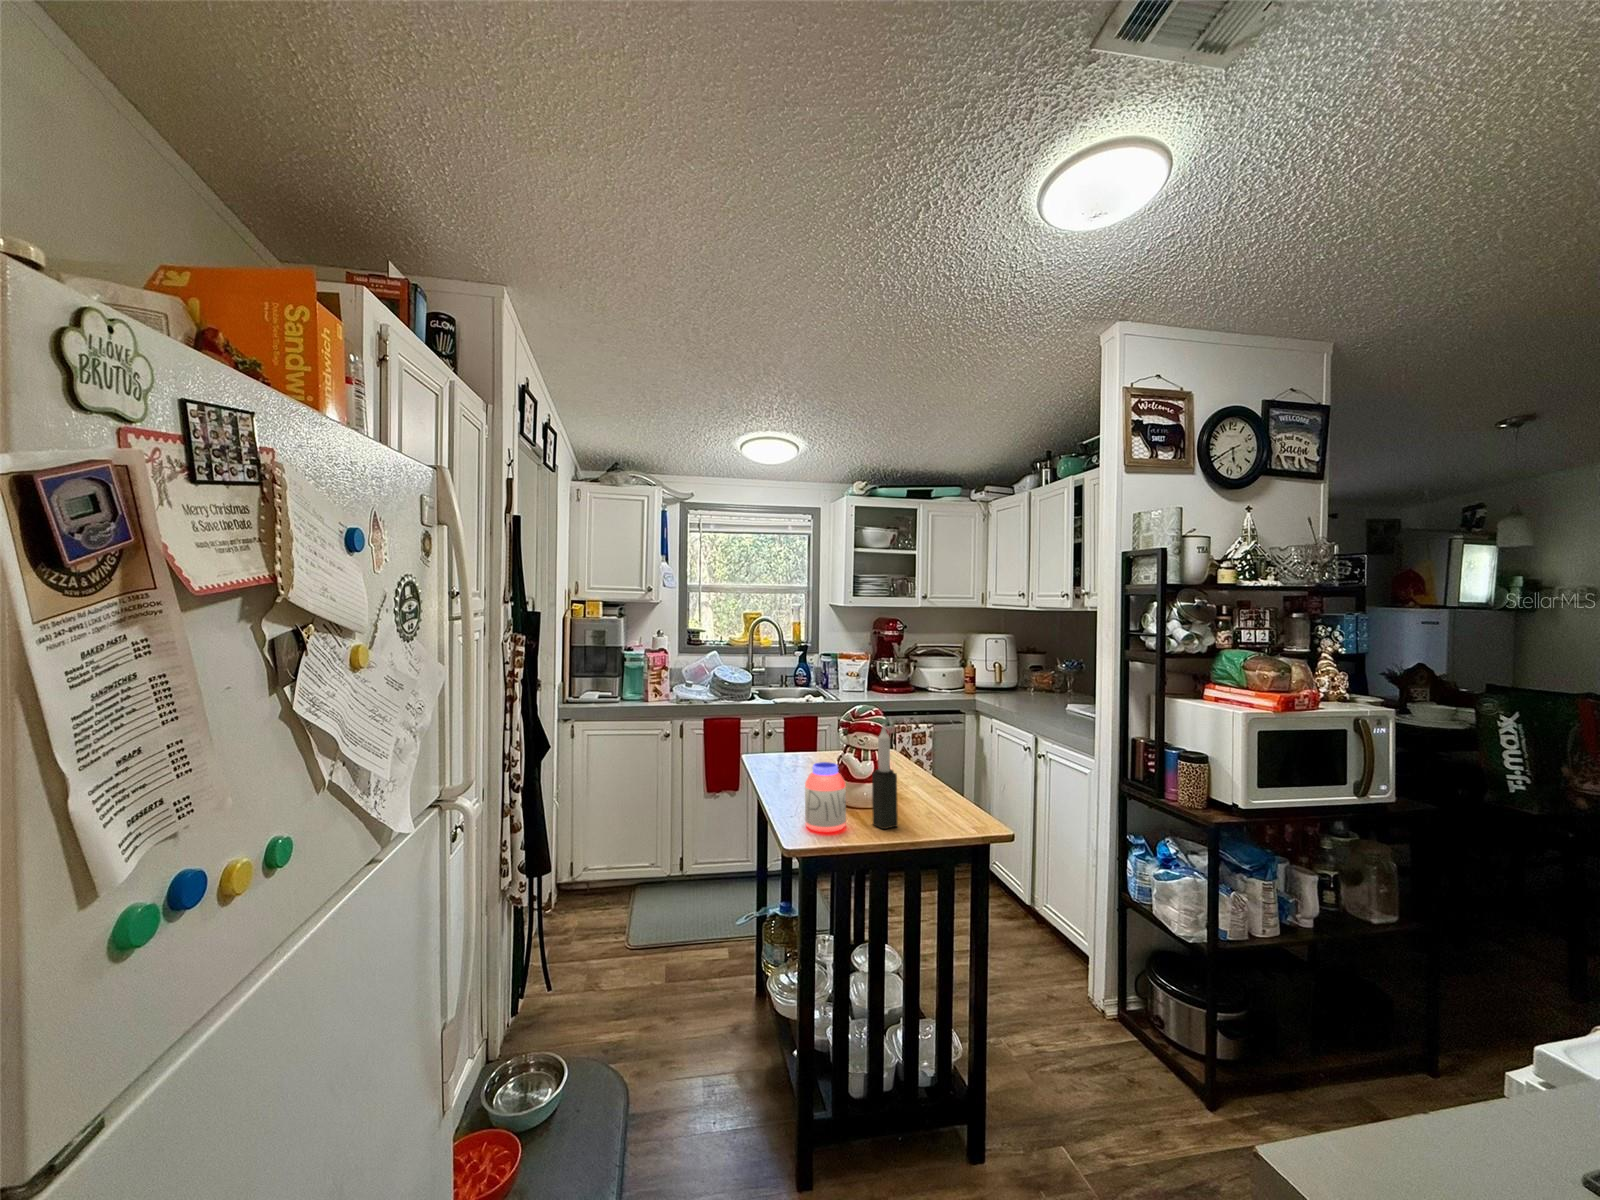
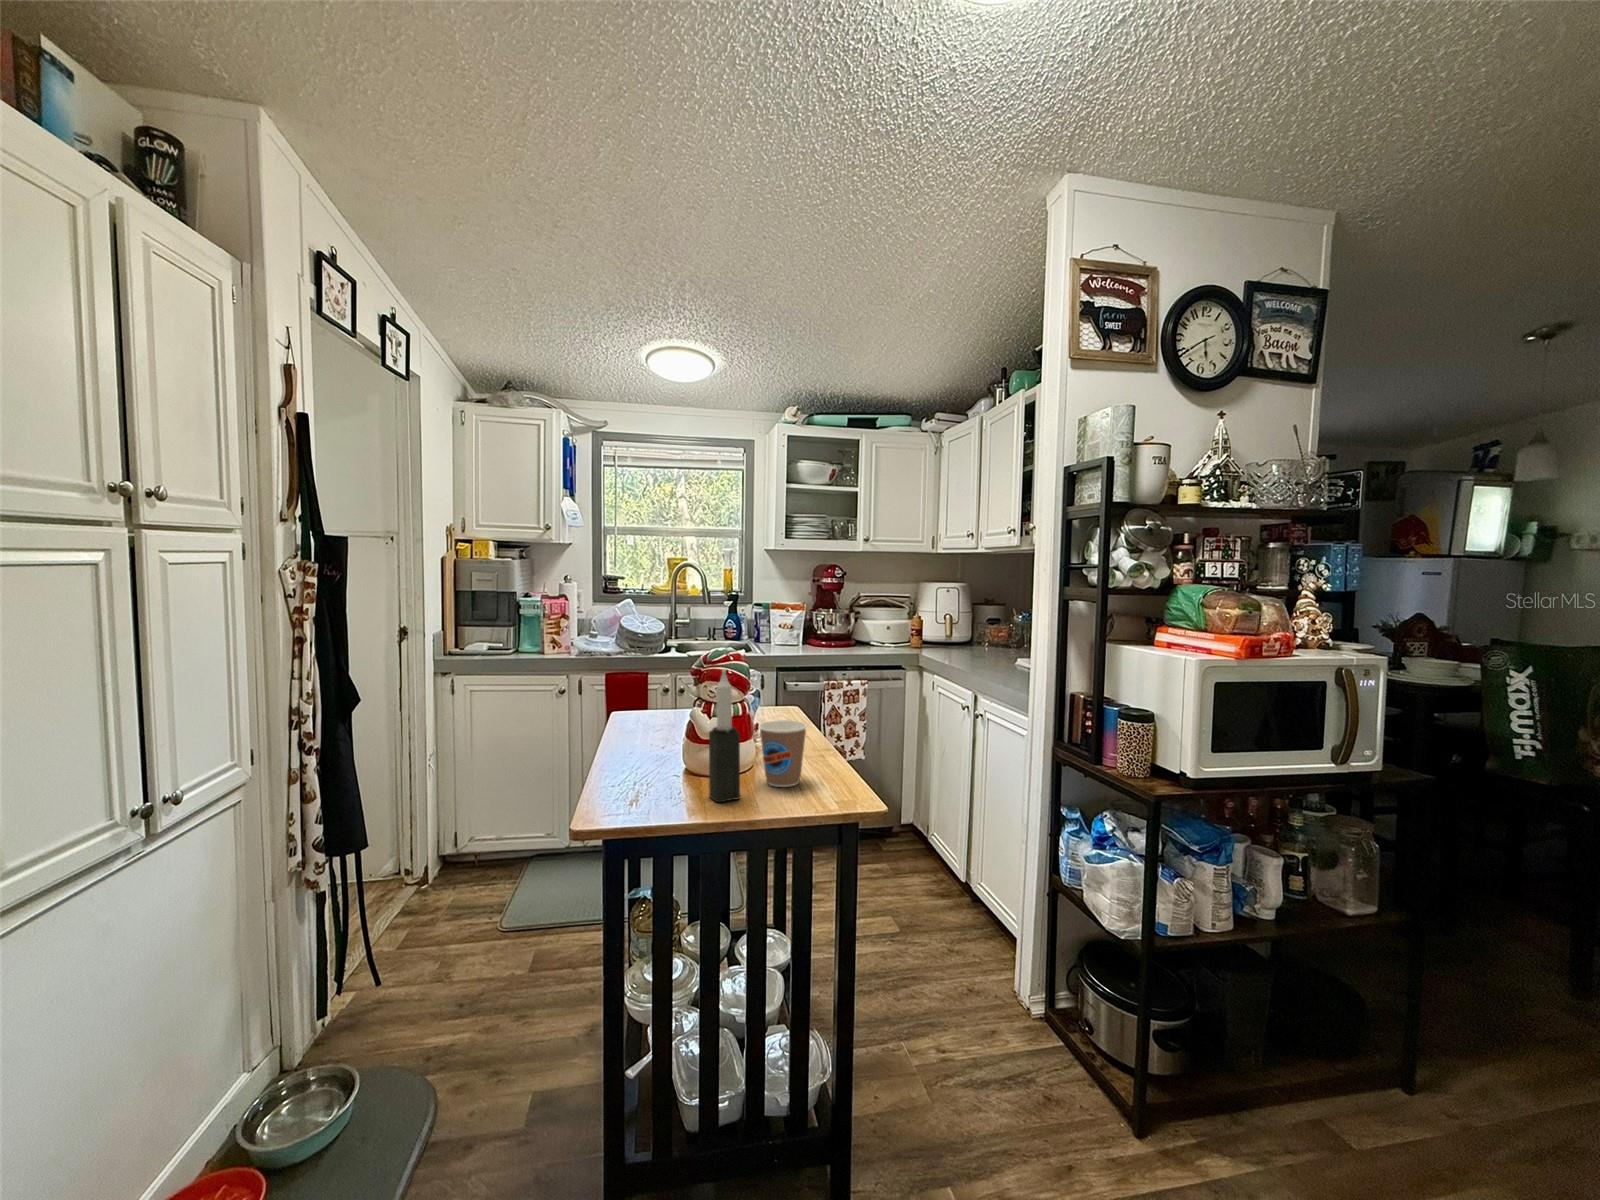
jar: present [805,762,846,832] -> none [618,718,672,807]
coffee cup: none [902,763,942,817] -> present [759,720,807,787]

